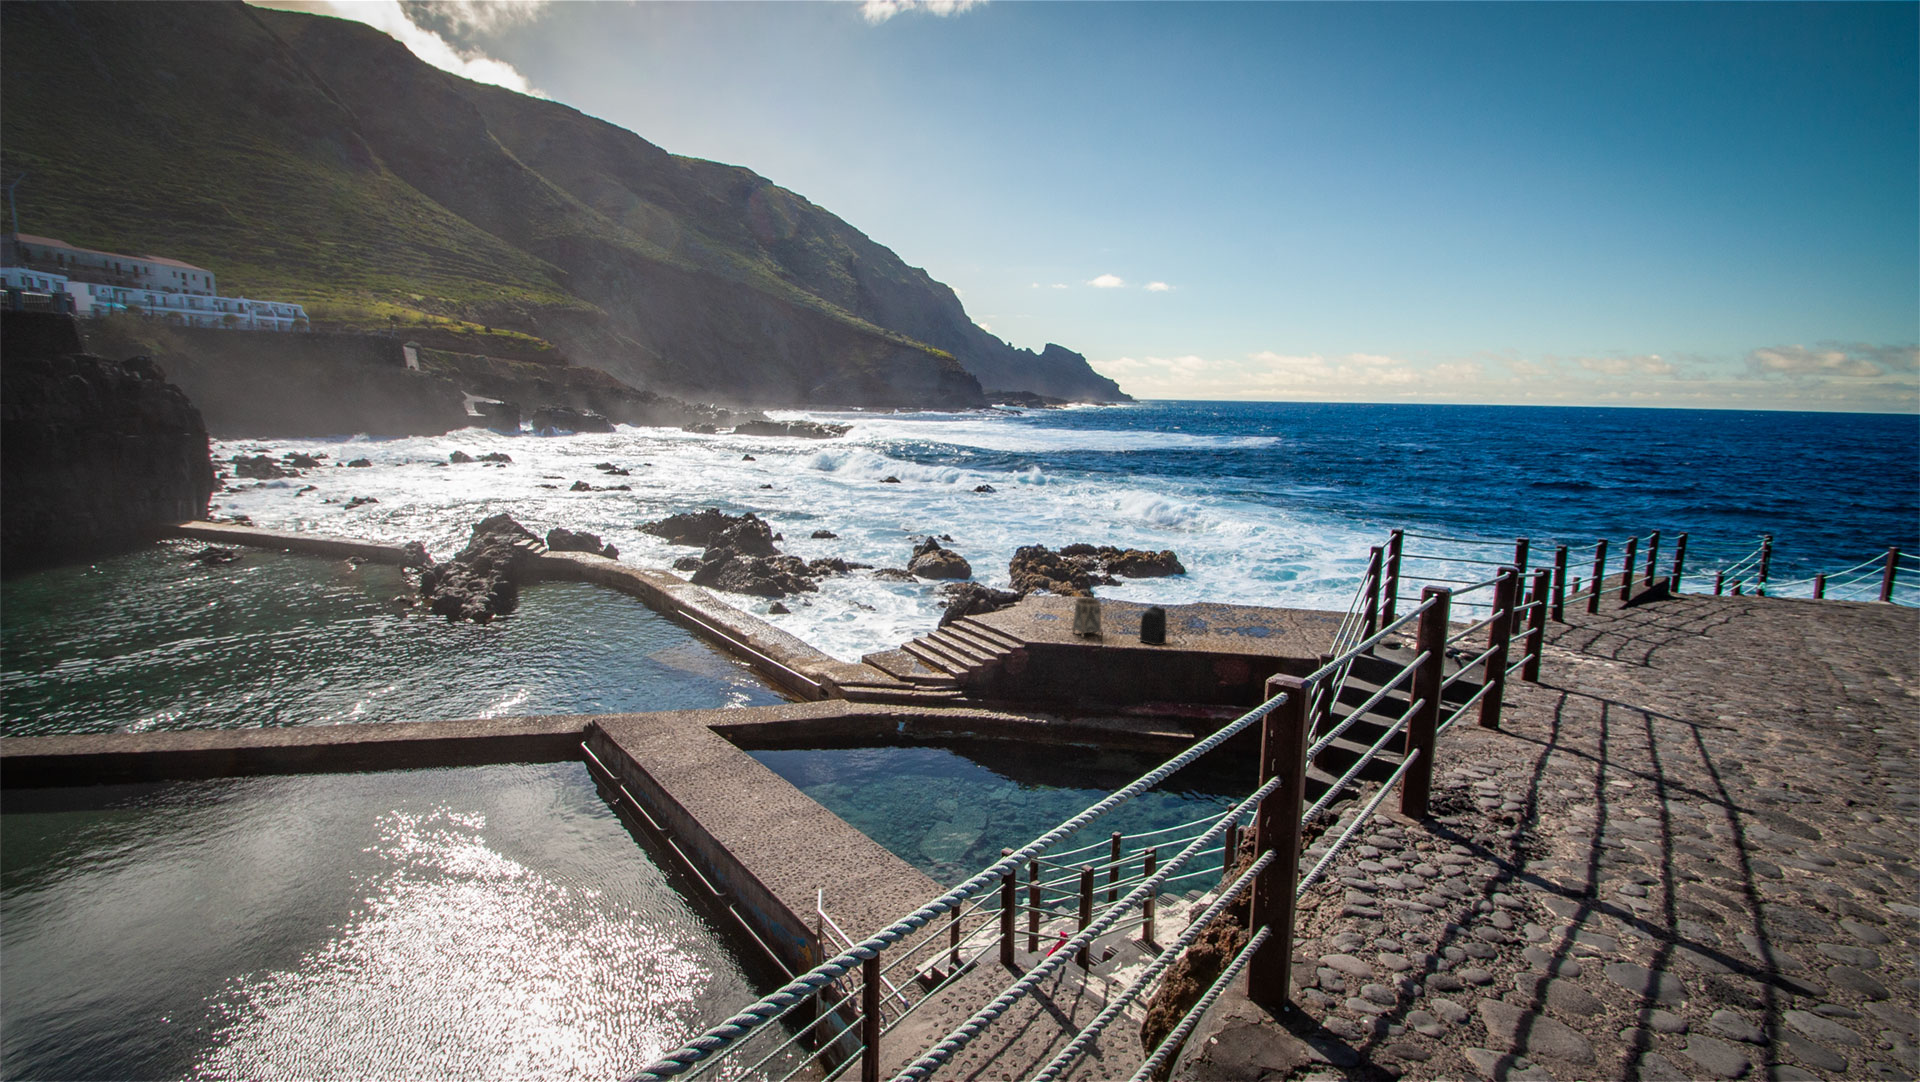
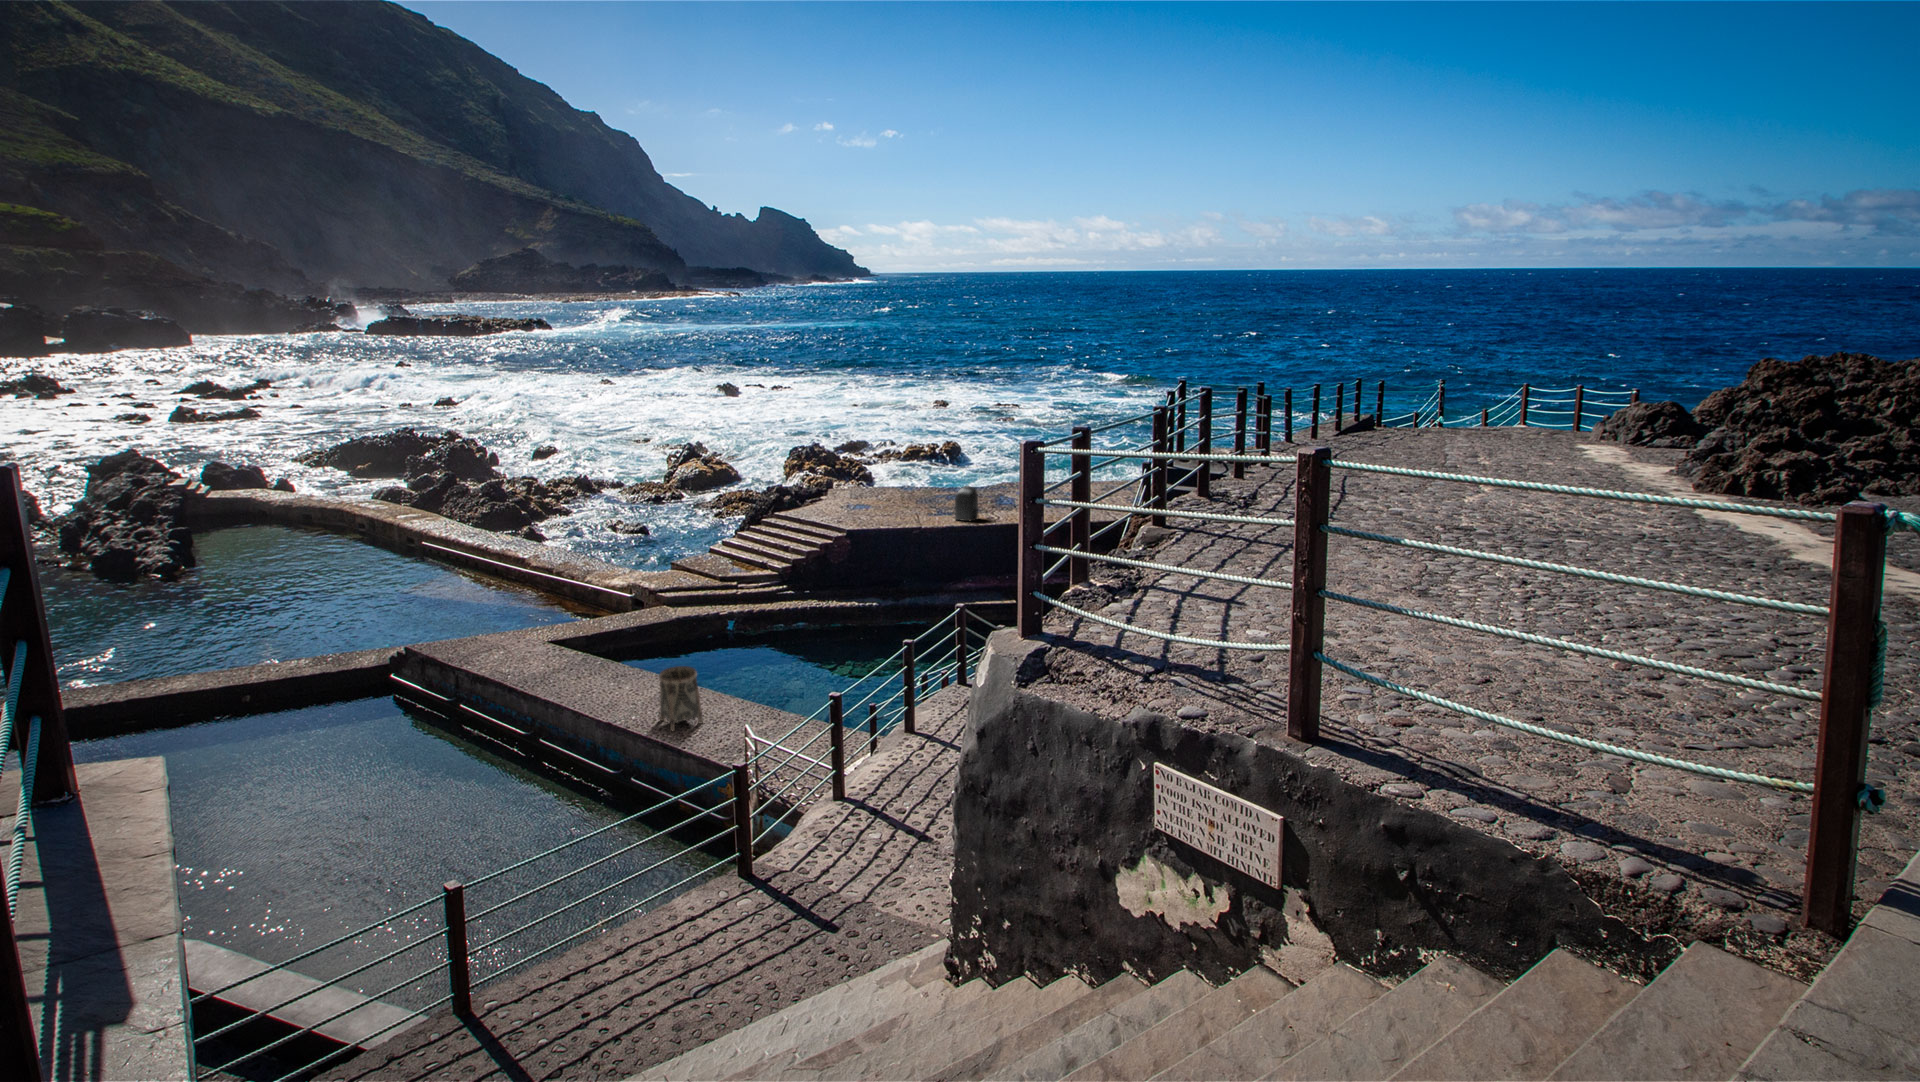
basket: present [1072,598,1101,638] -> present [659,666,703,731]

